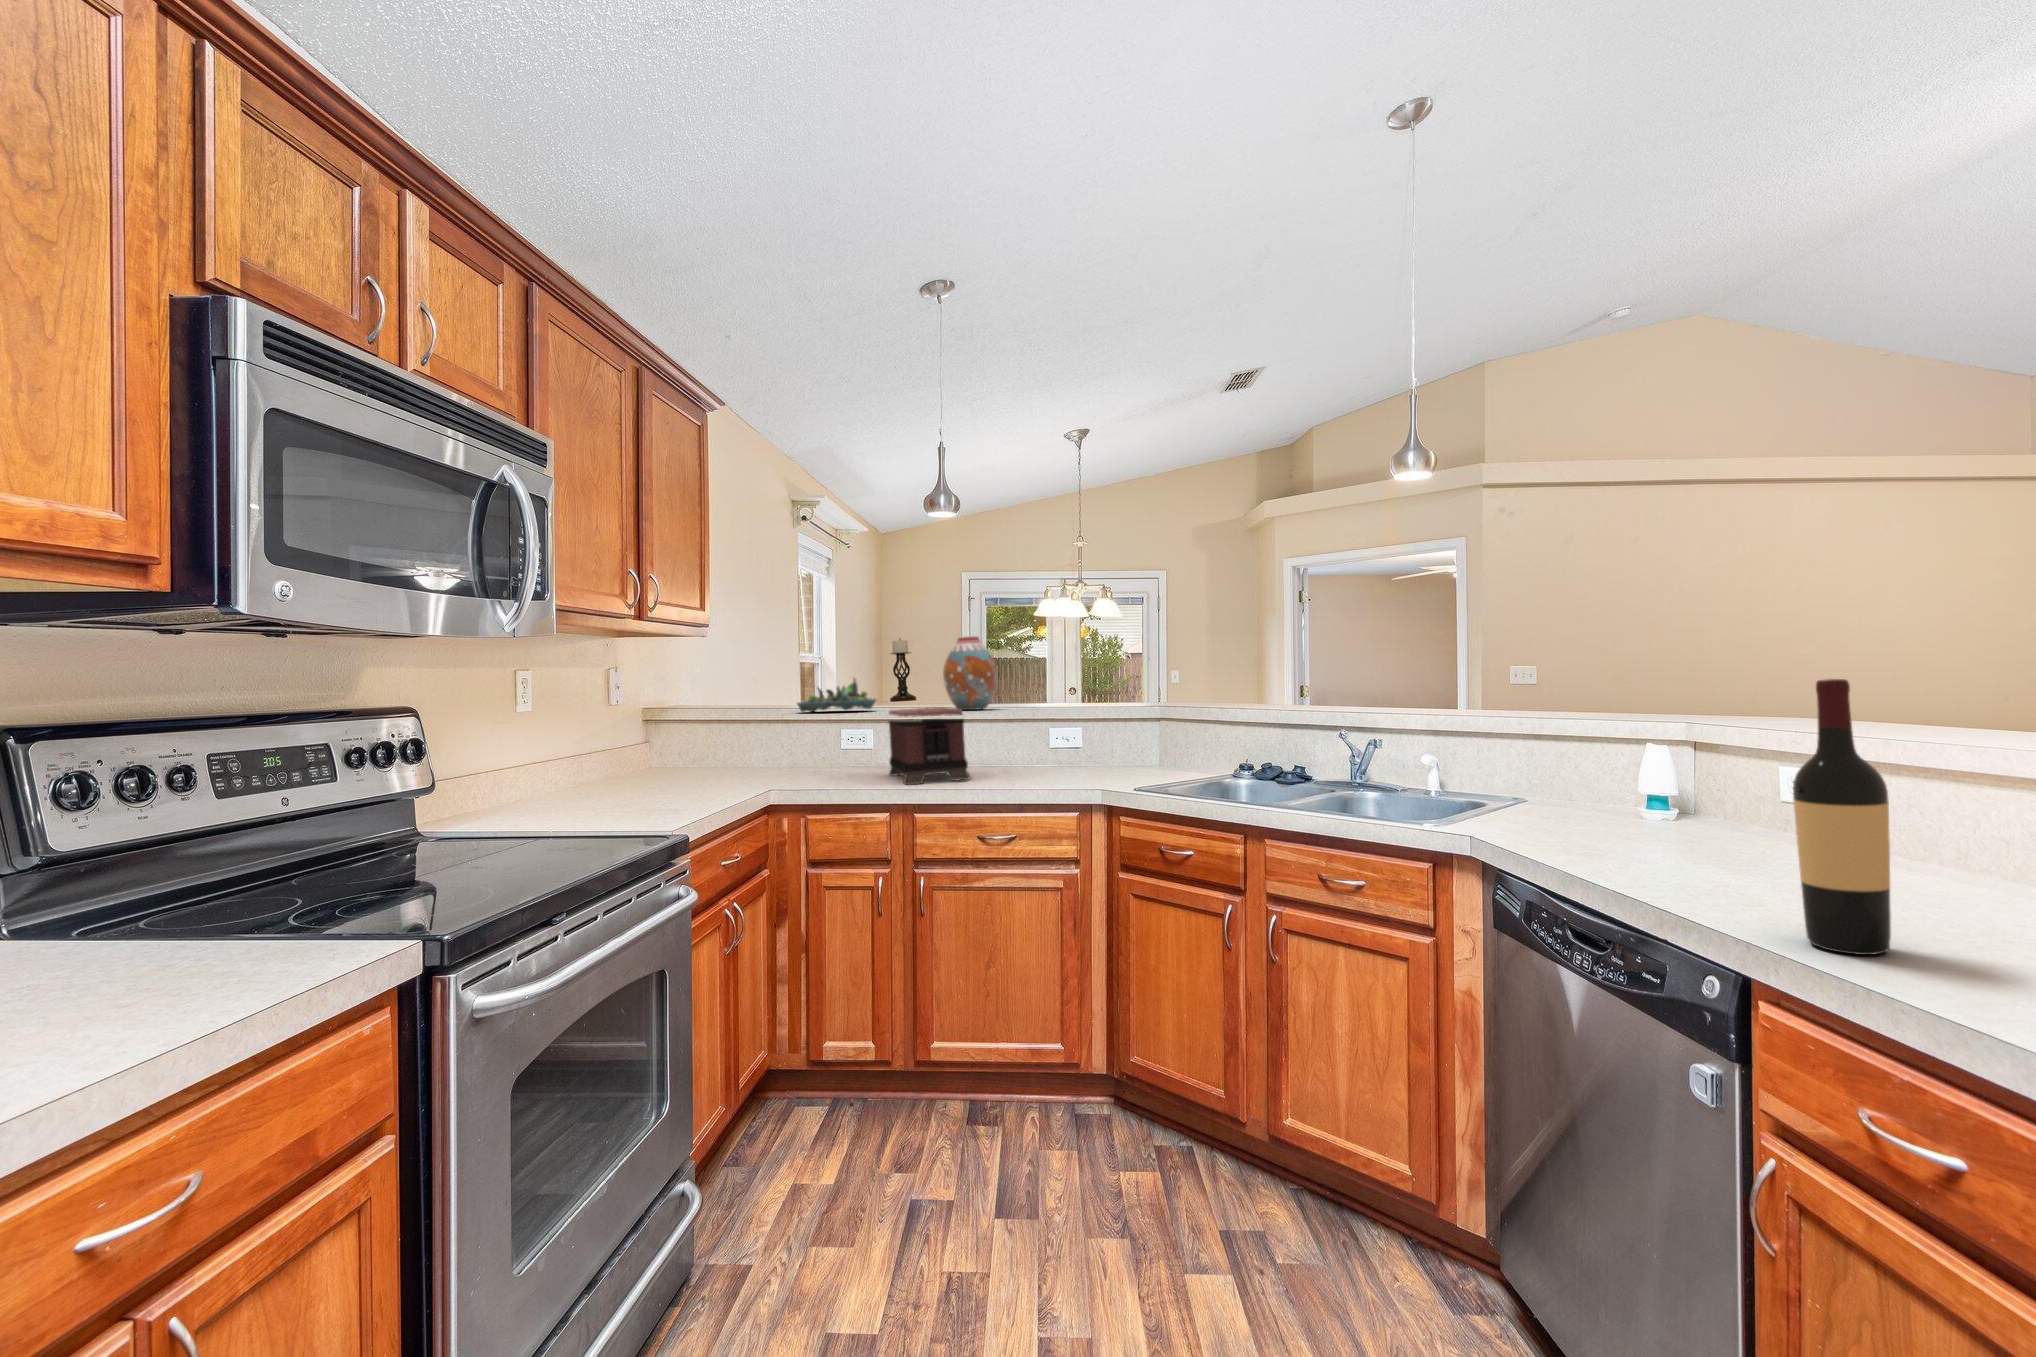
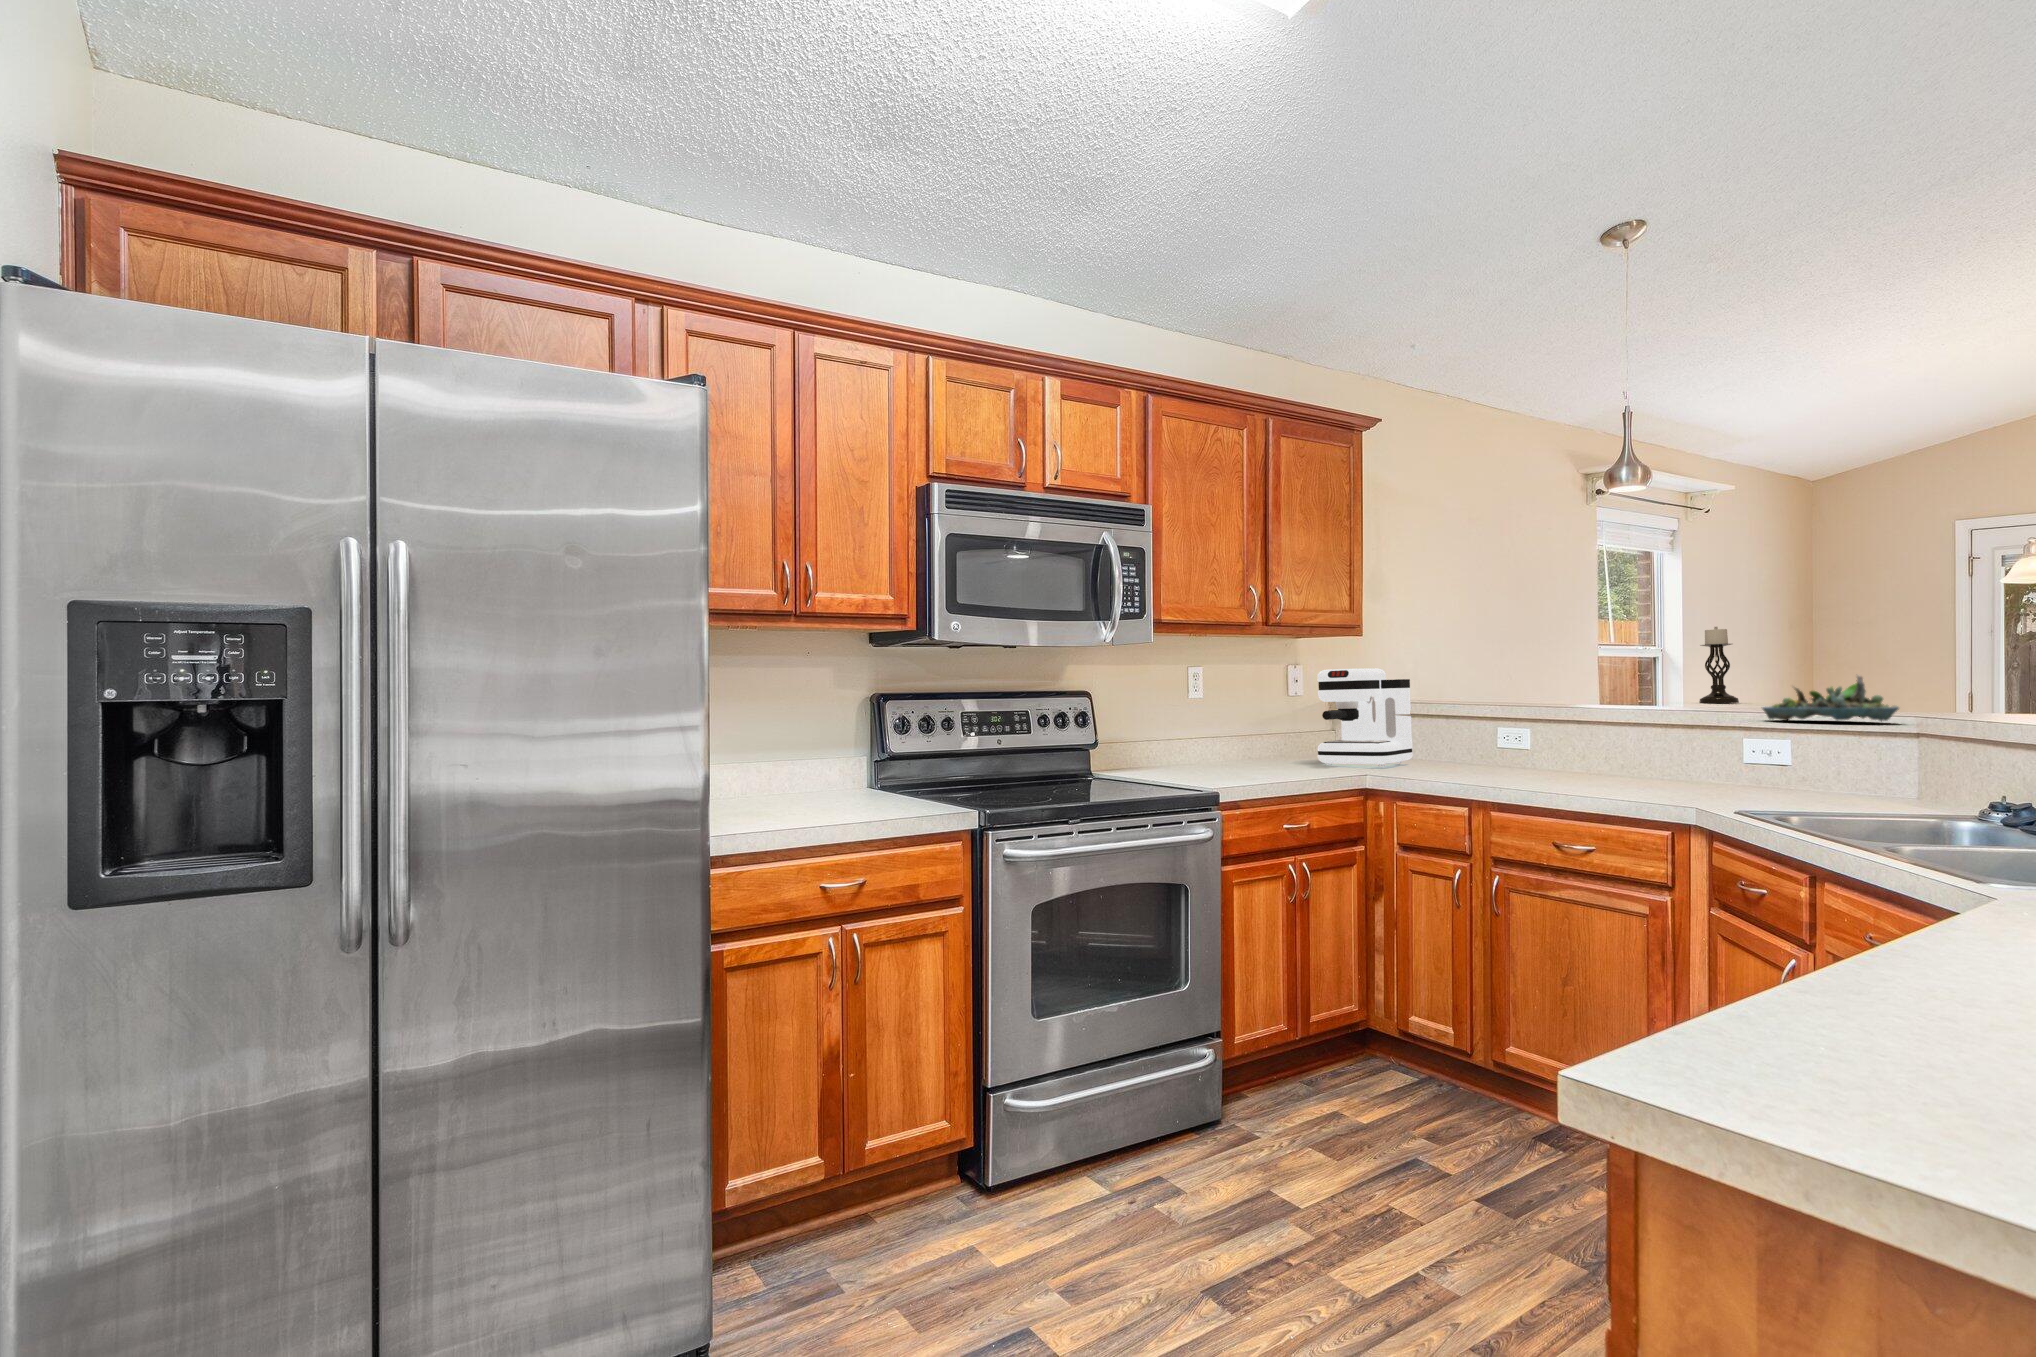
vase: present [943,636,997,710] -> none [1609,632,1679,715]
coffee maker: none [669,672,766,784] -> present [1317,668,1413,766]
succulent planter: present [797,678,876,712] -> present [1762,675,1899,722]
wine bottle: present [1793,679,1891,955] -> none [1845,715,1954,1035]
toaster: present [889,707,970,785] -> none [1499,710,1590,787]

